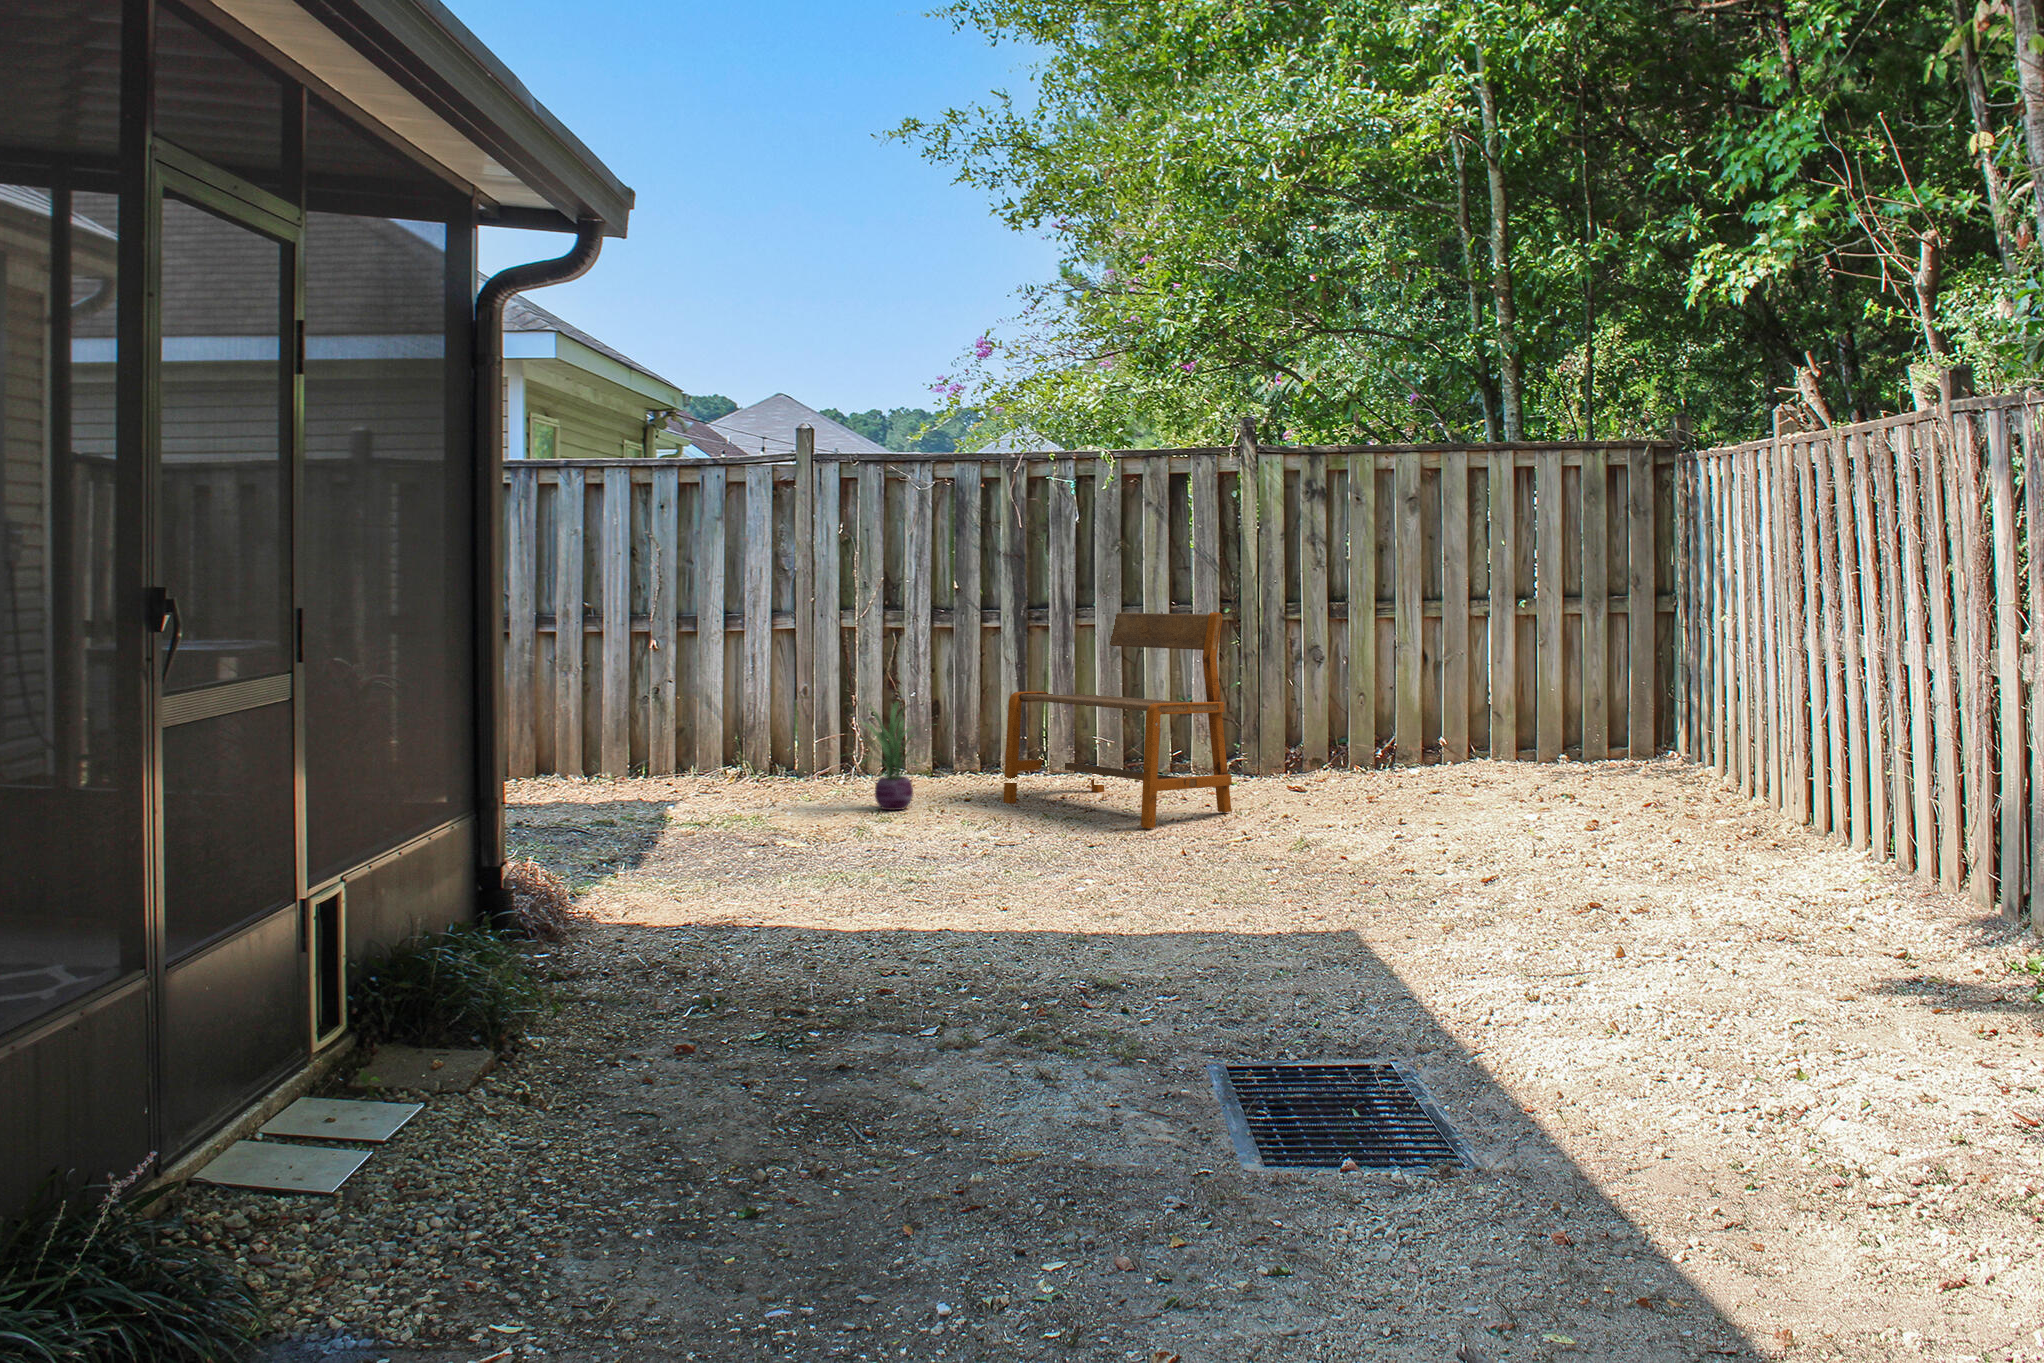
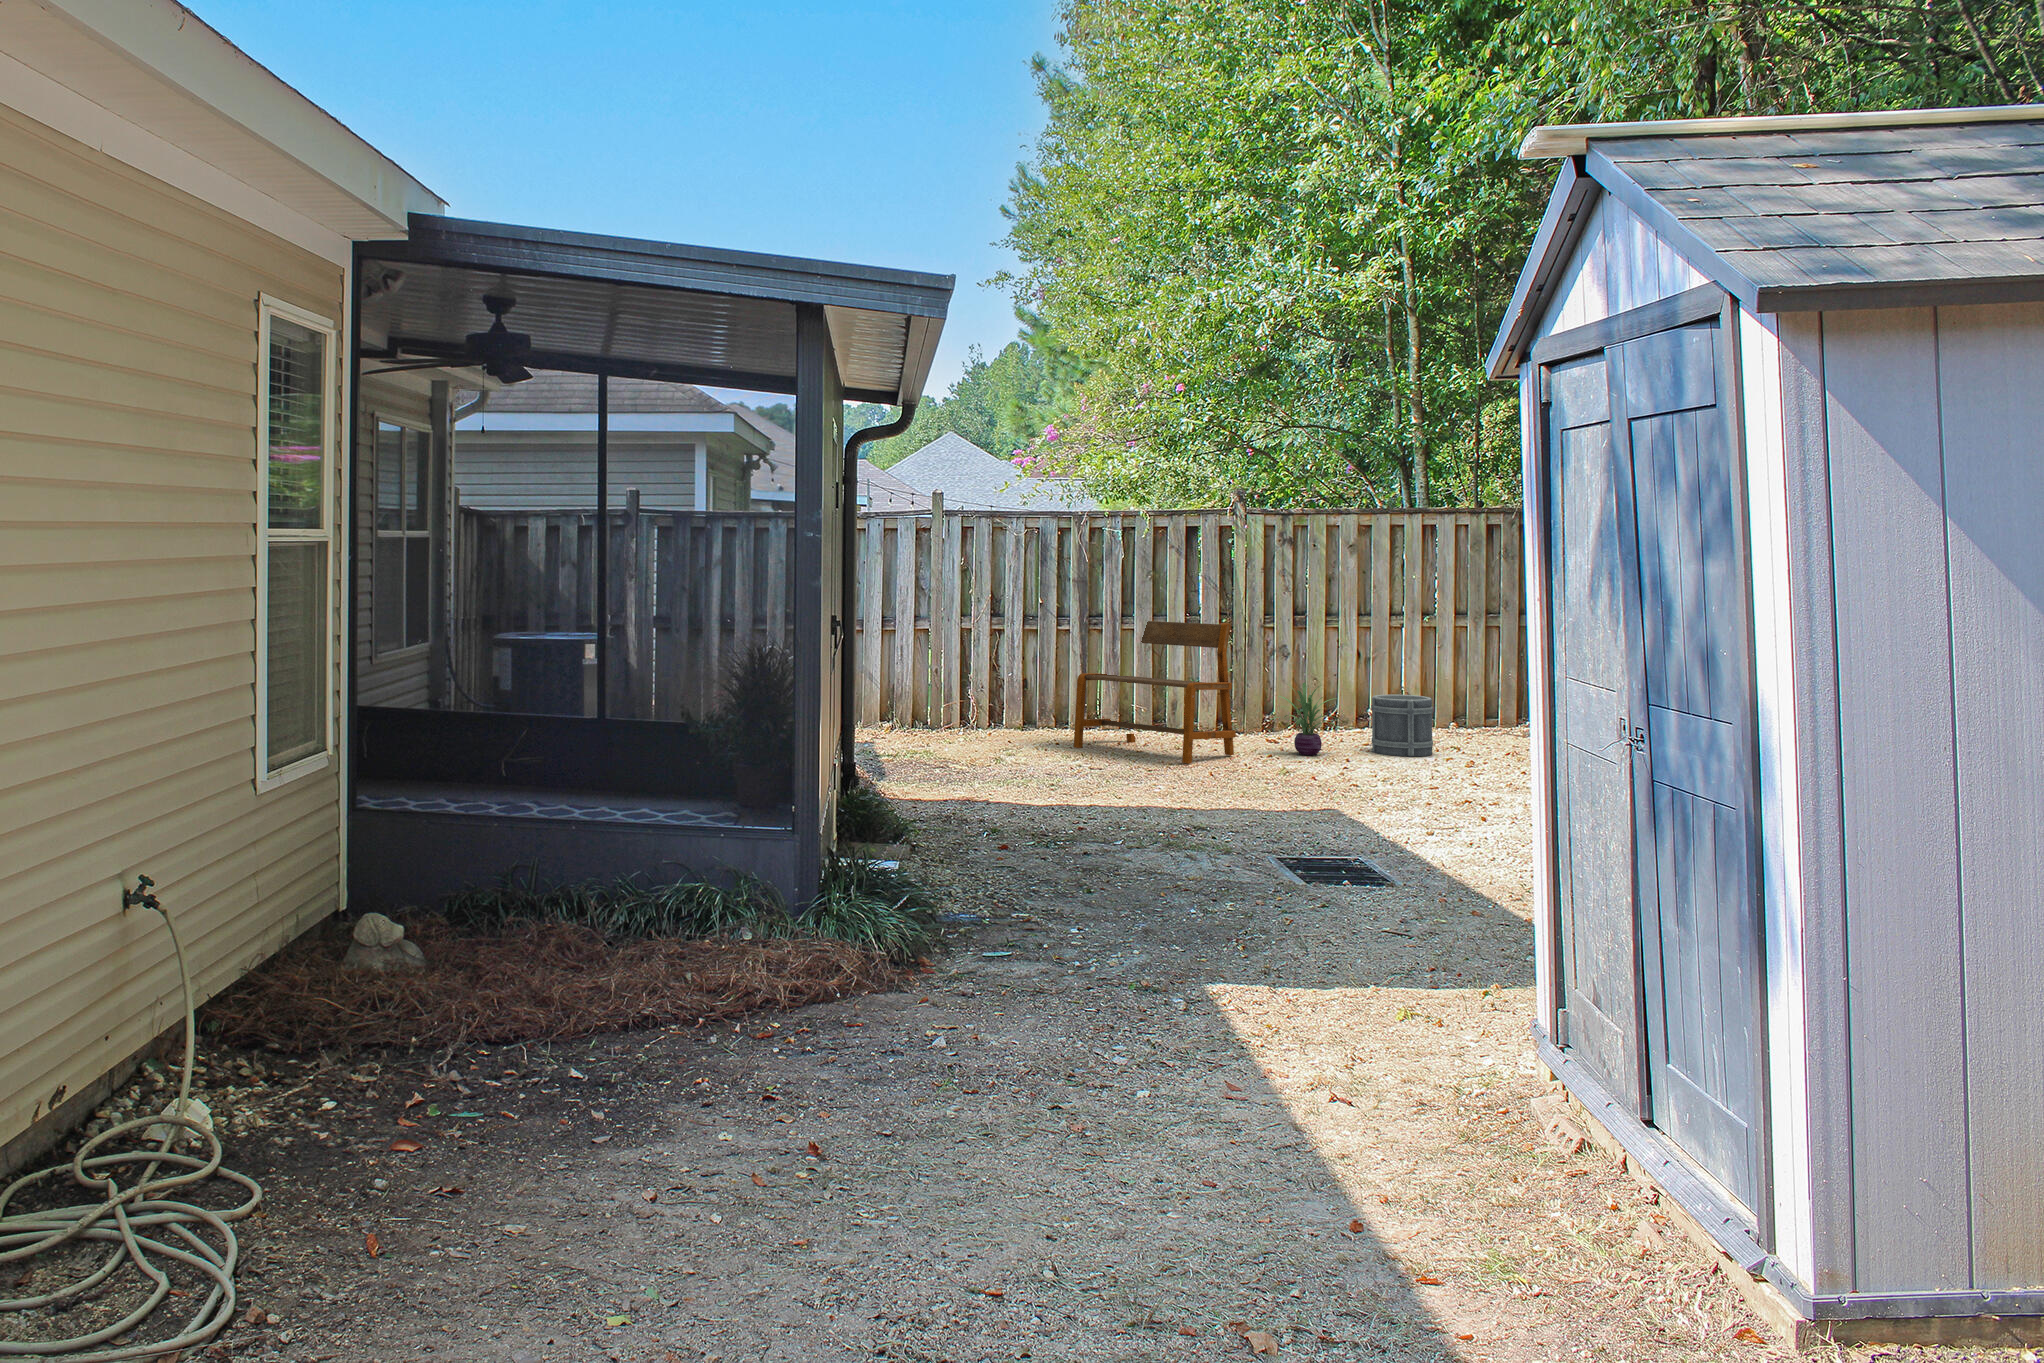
decorative plant: present [851,702,919,810] -> present [1269,682,1341,755]
bucket: none [1441,716,1531,809] -> present [1371,694,1433,757]

